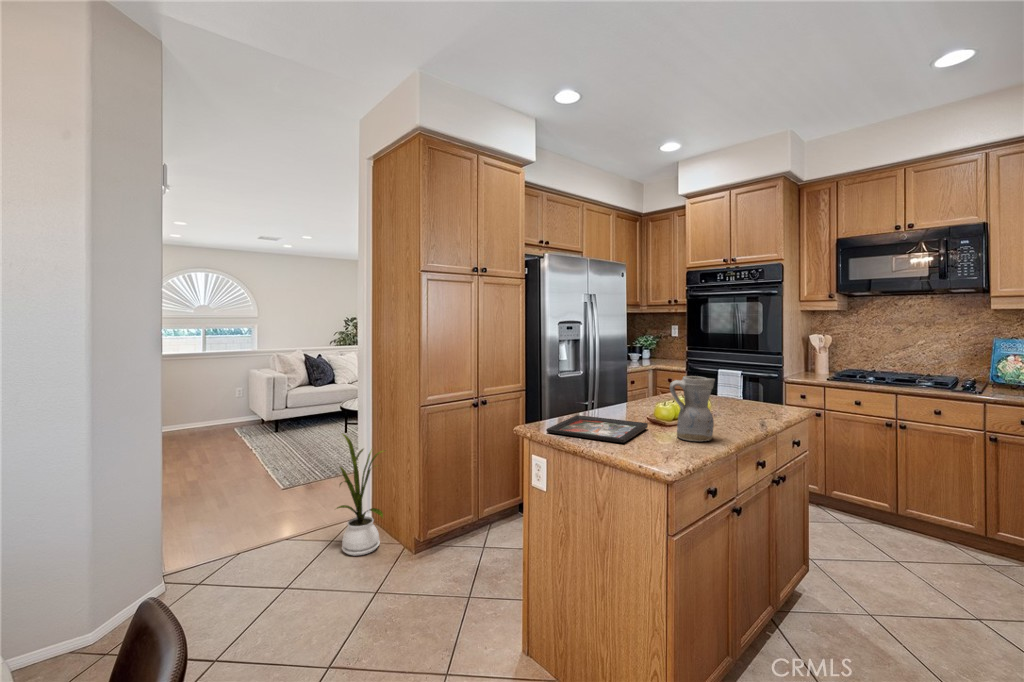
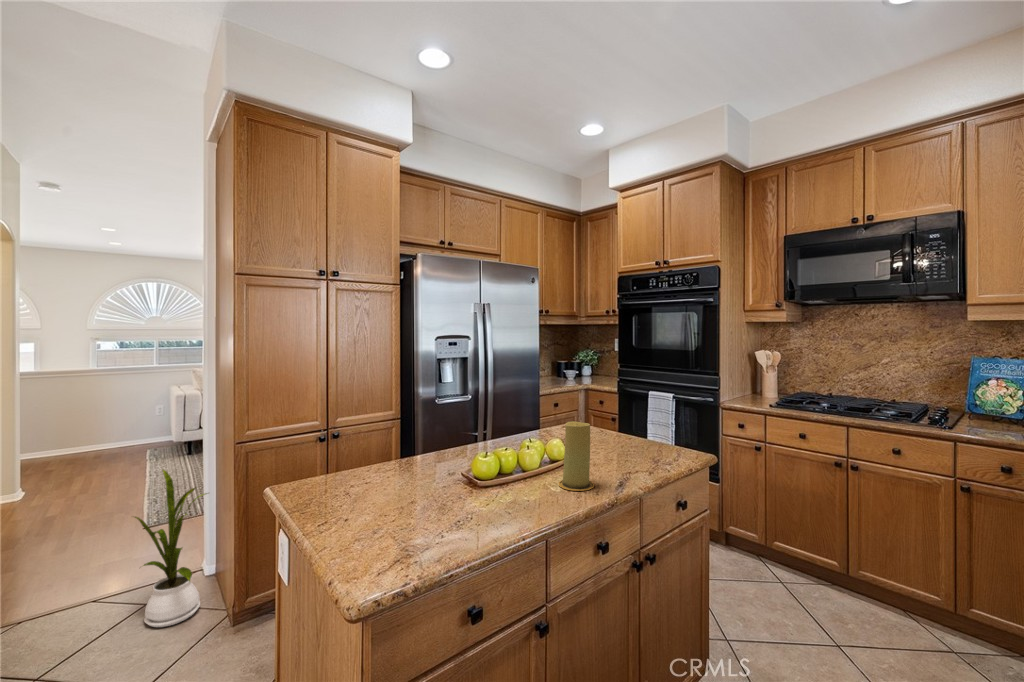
ceramic pitcher: present [670,376,715,441] -> none [458,420,520,520]
candle: none [717,381,745,428] -> present [559,421,594,491]
decorative tray: present [546,415,648,443] -> none [303,465,453,522]

